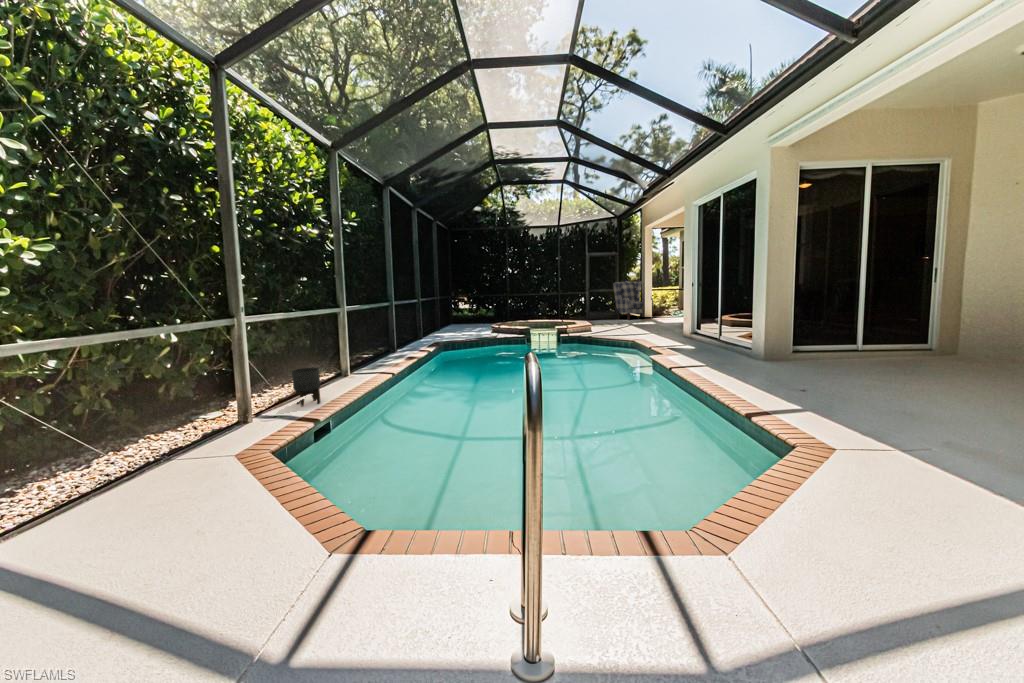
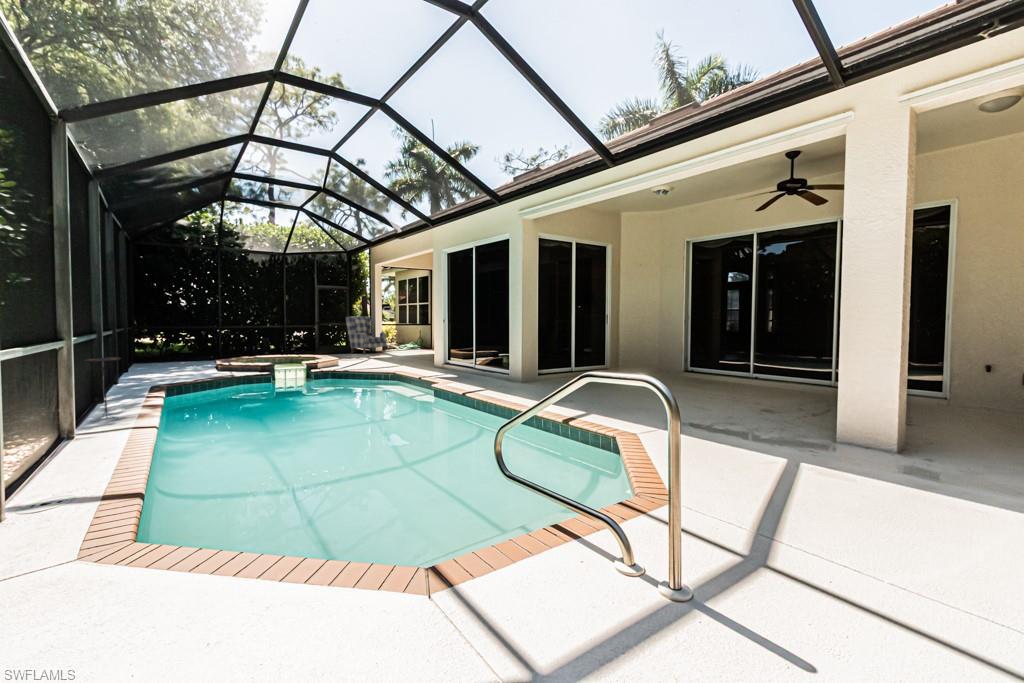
side table: none [368,321,390,367] -> present [85,357,121,416]
planter: present [292,368,321,406] -> none [28,424,82,484]

